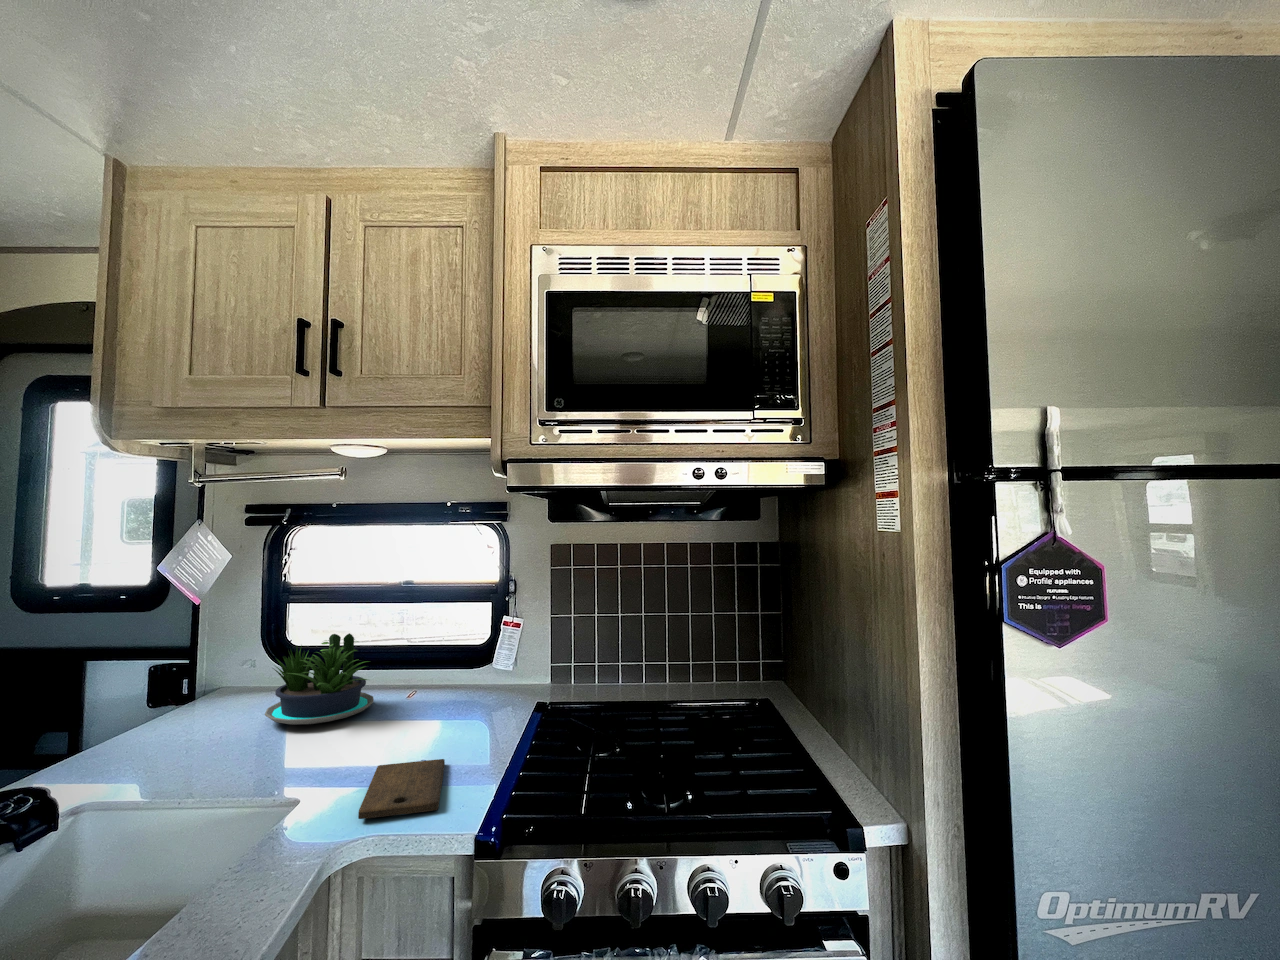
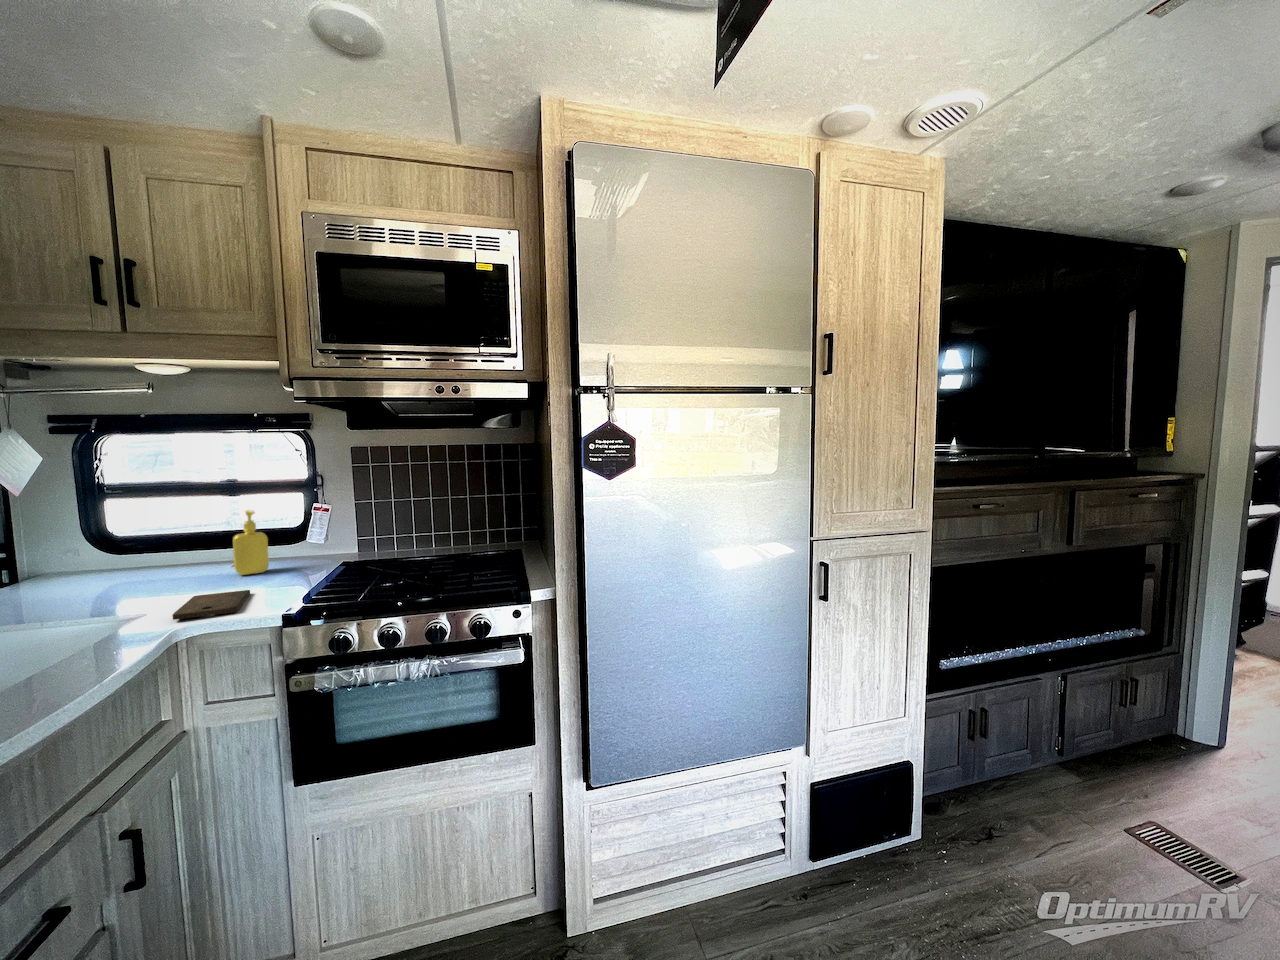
soap dispenser: none [415,632,457,722] -> present [233,510,269,575]
potted plant: present [265,633,374,724] -> none [97,516,200,583]

